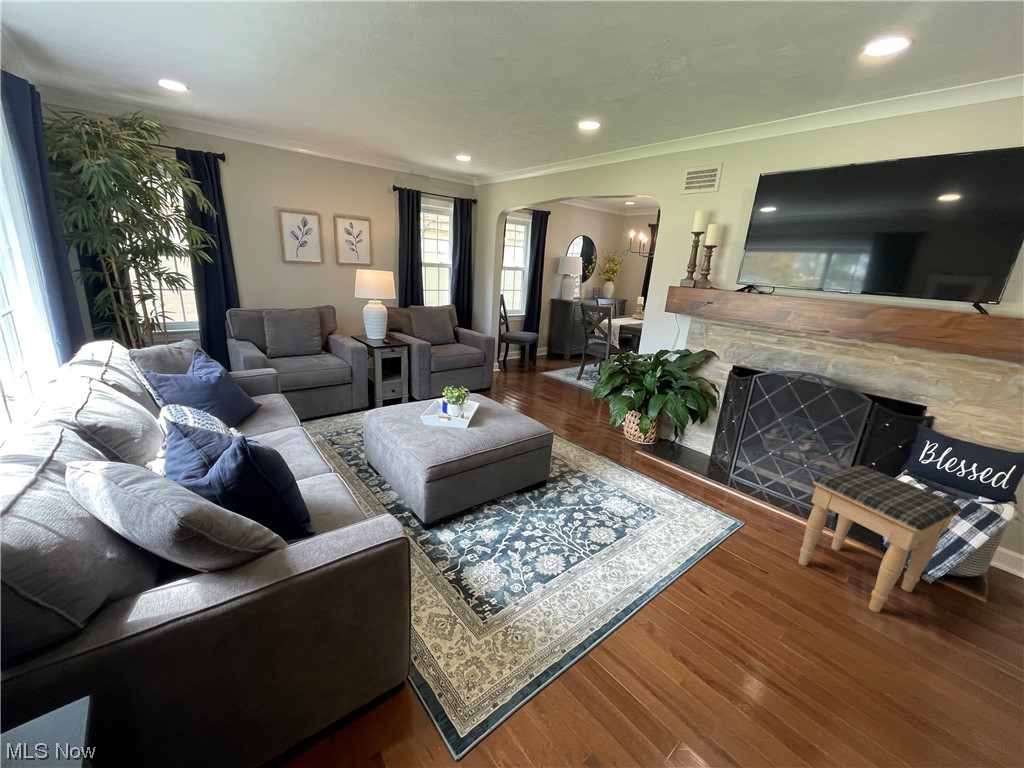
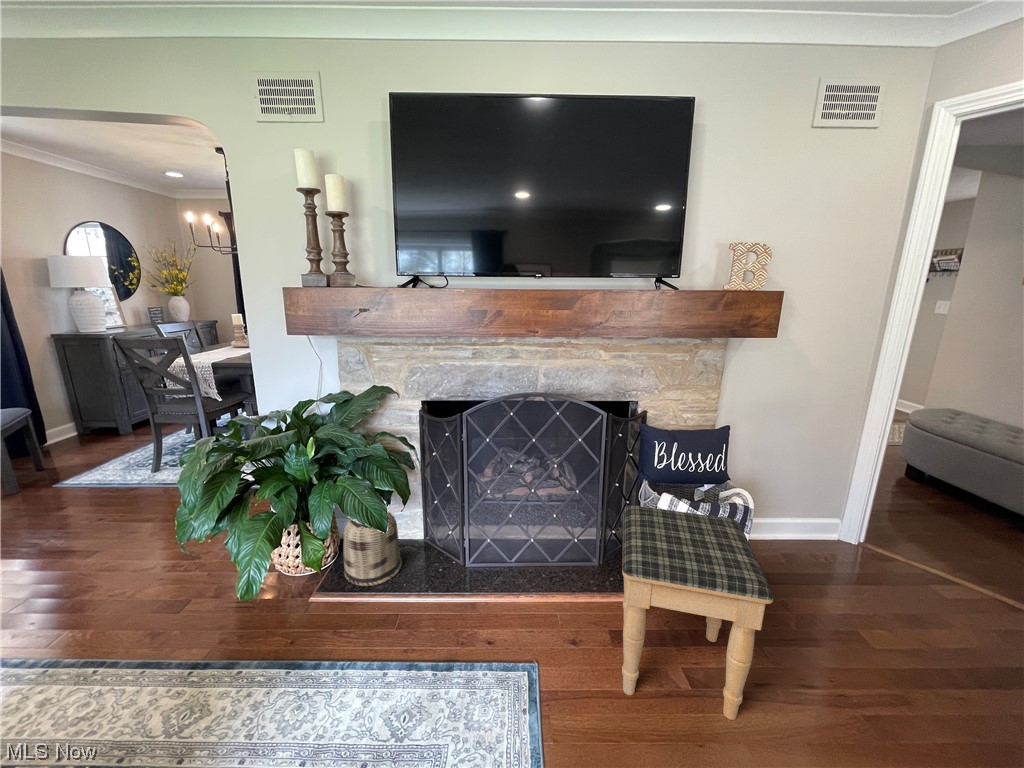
basket: none [657,413,695,462] -> present [343,512,402,586]

